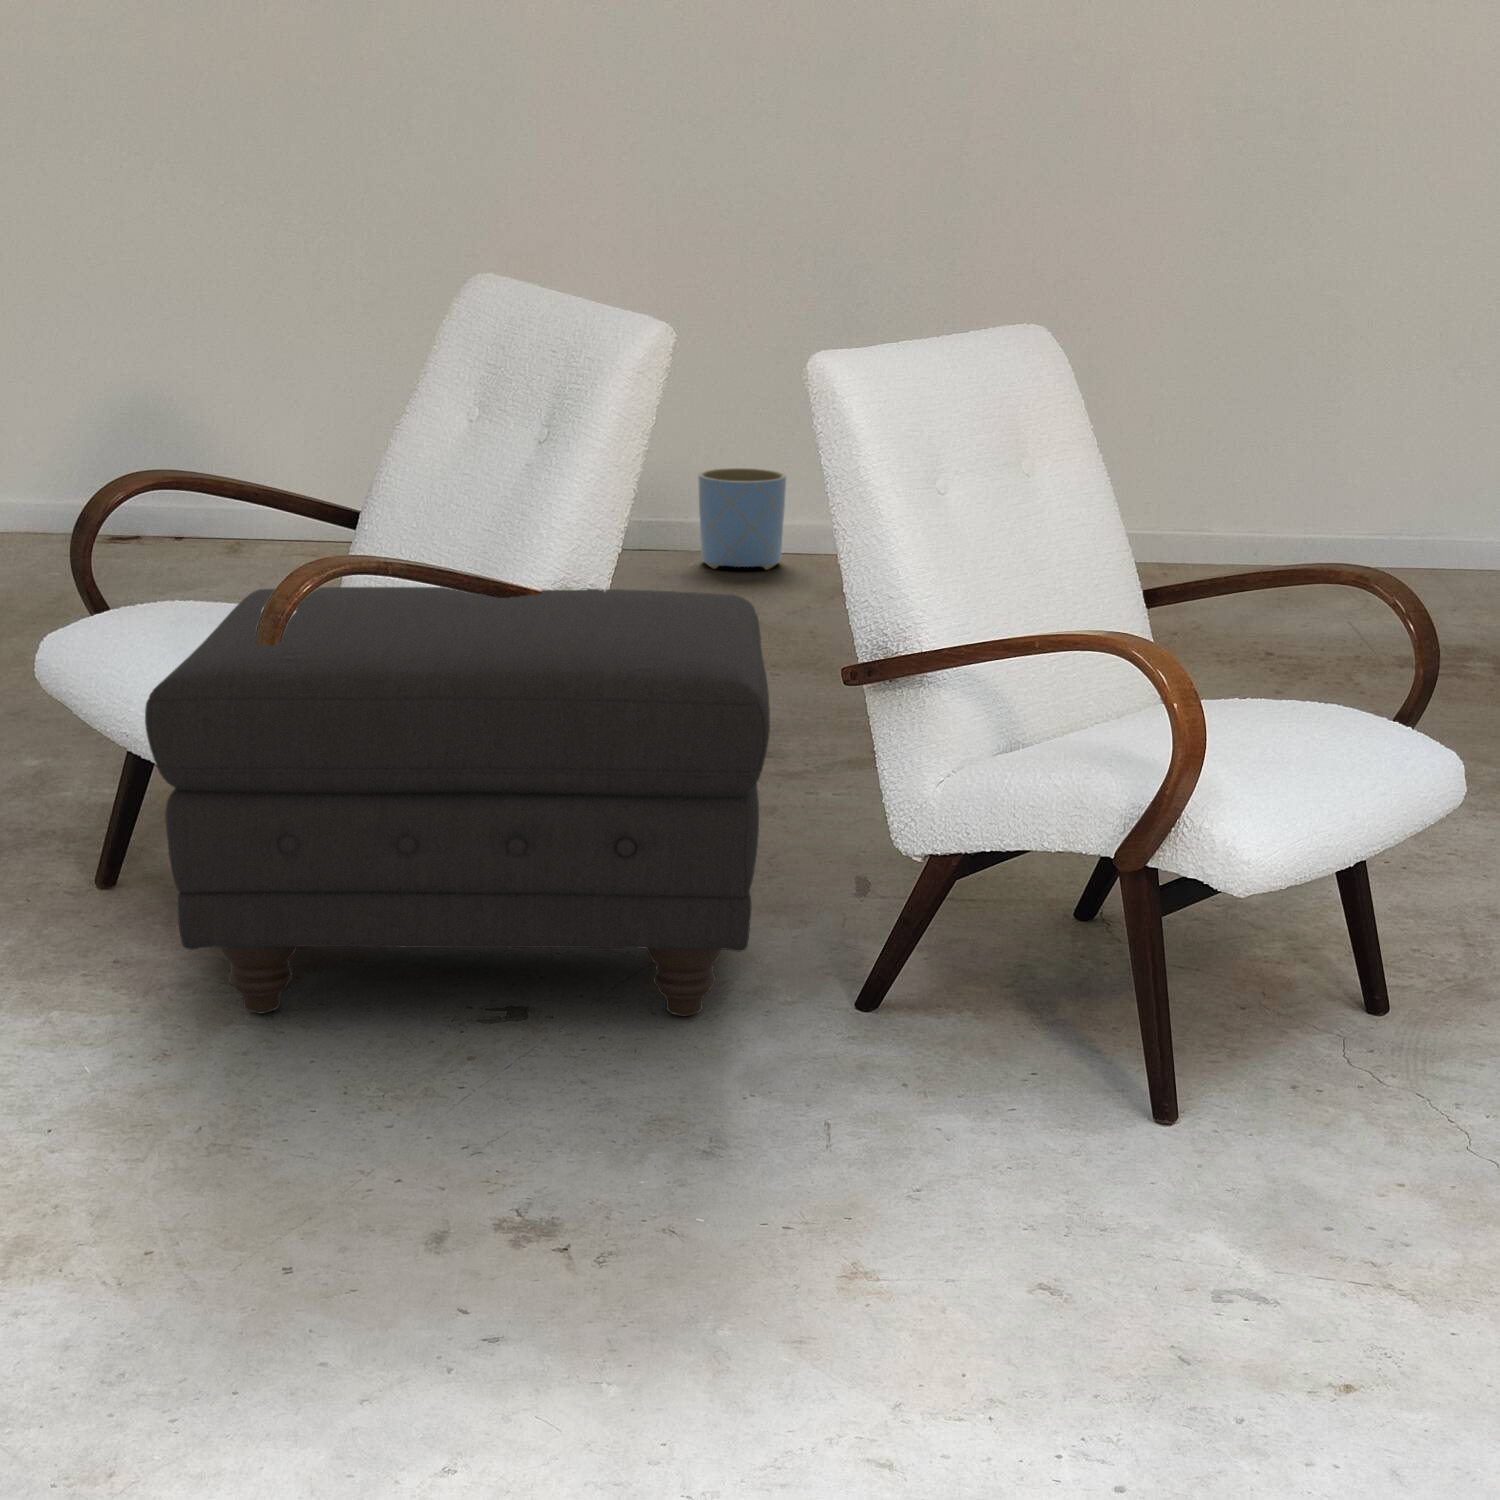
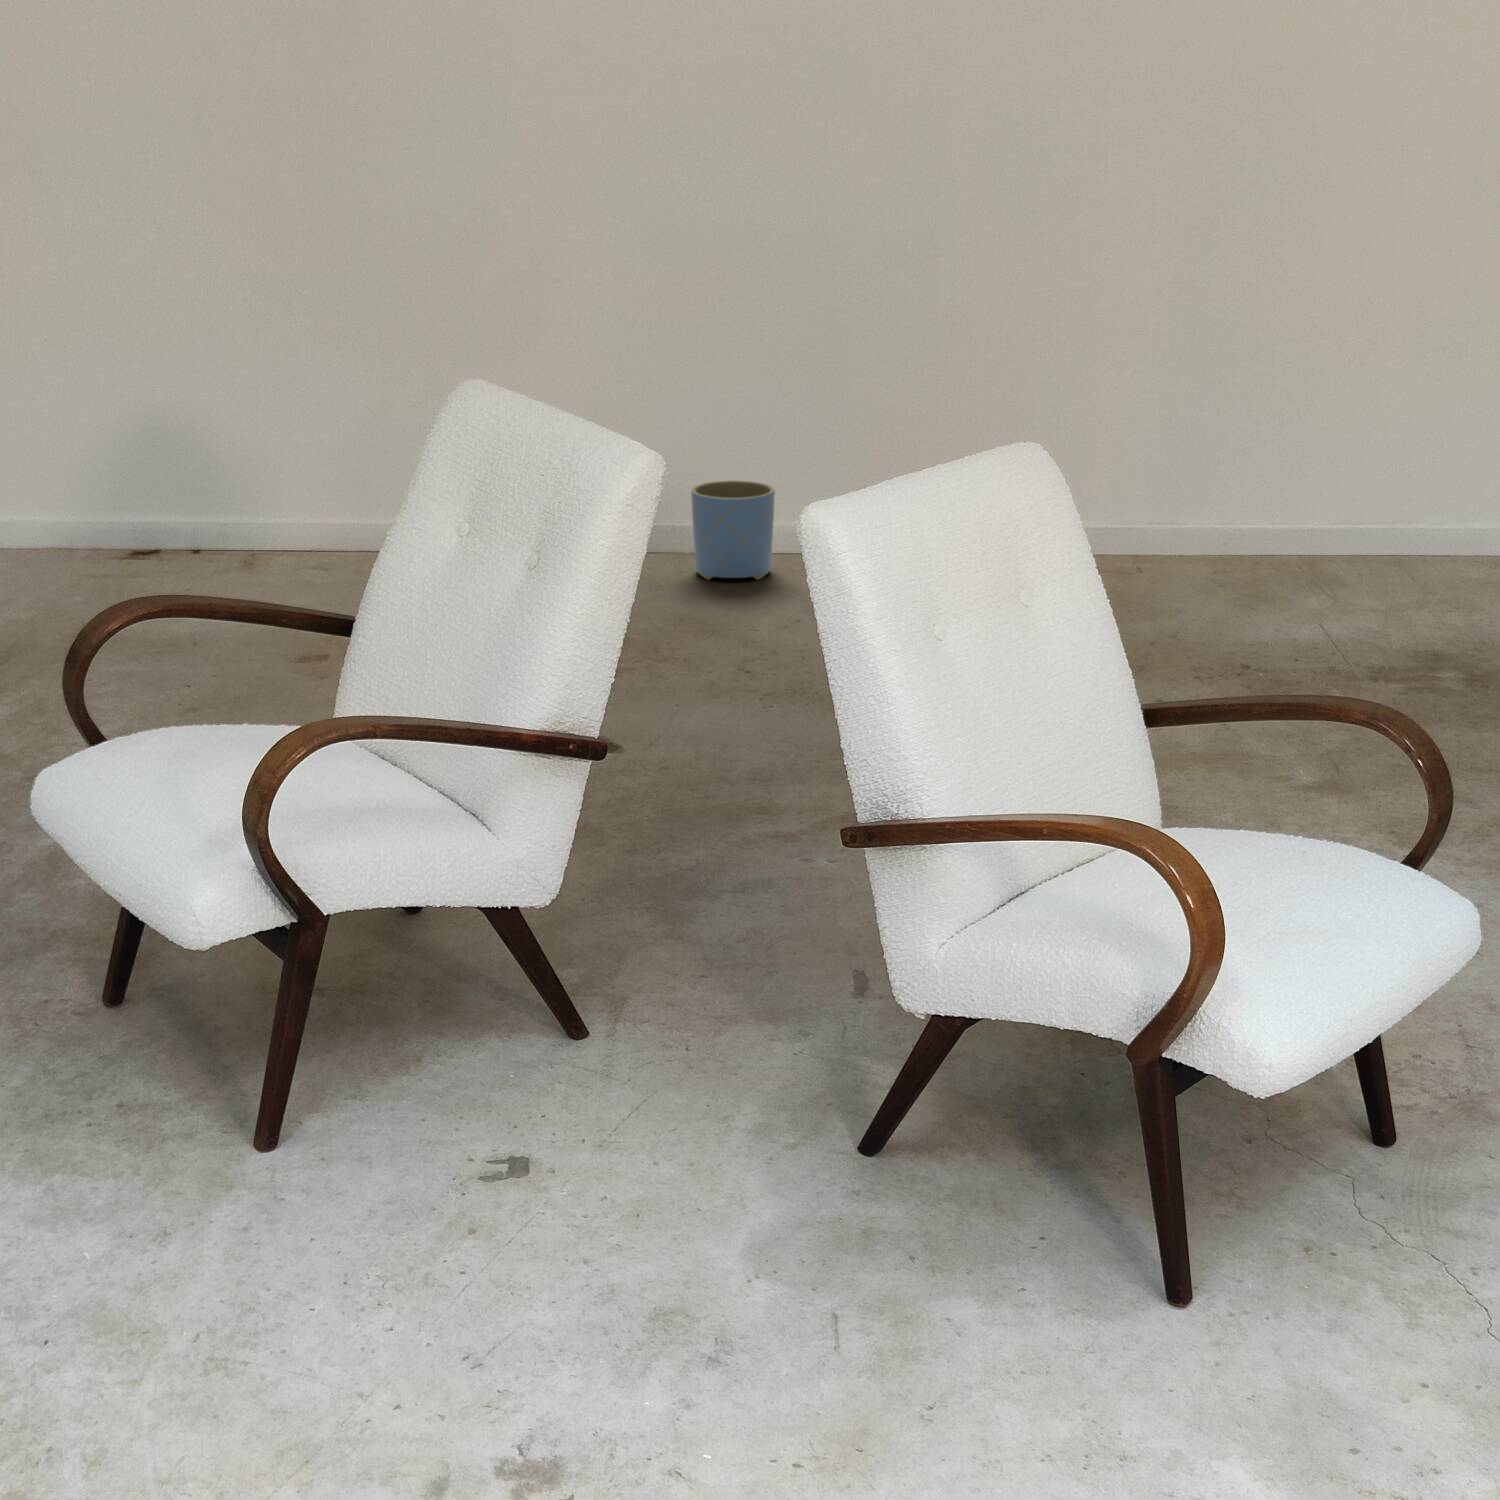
ottoman: present [145,587,770,1016] -> none [126,716,768,1176]

